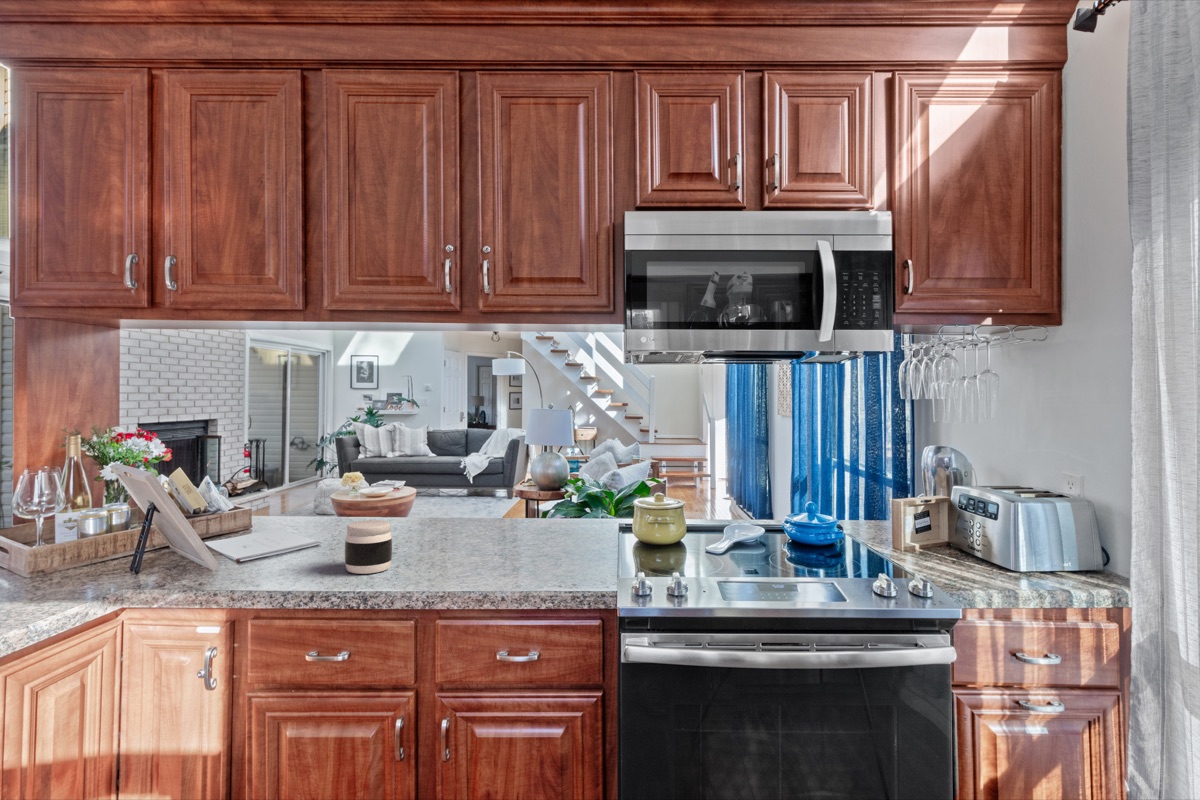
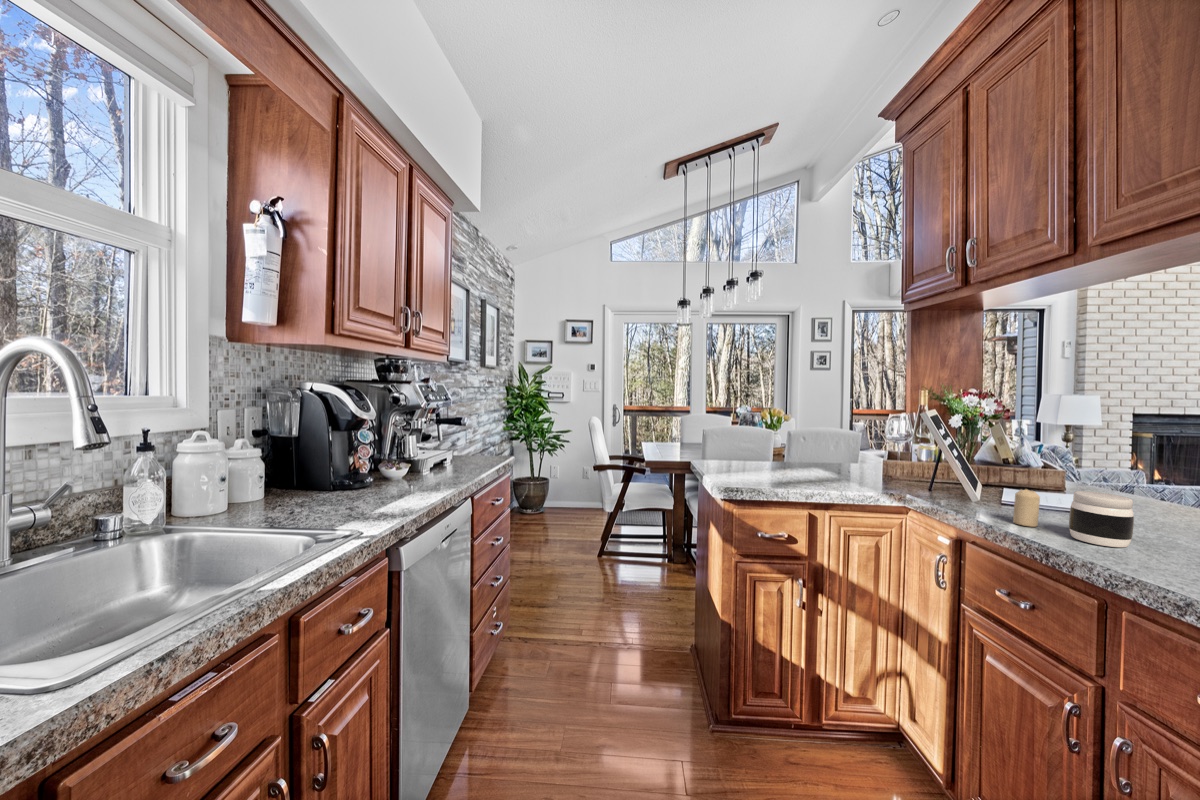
candle: none [290,536,314,578] -> present [1013,490,1040,527]

